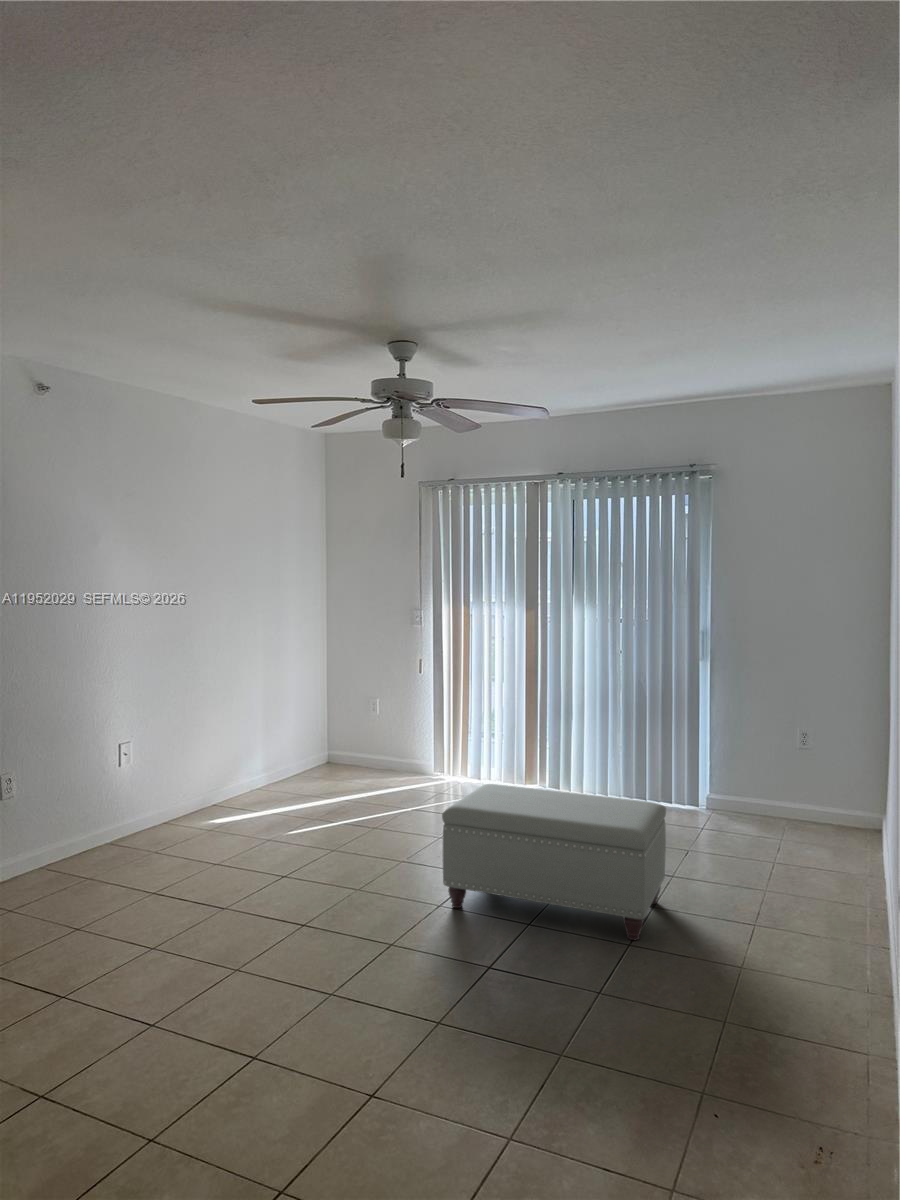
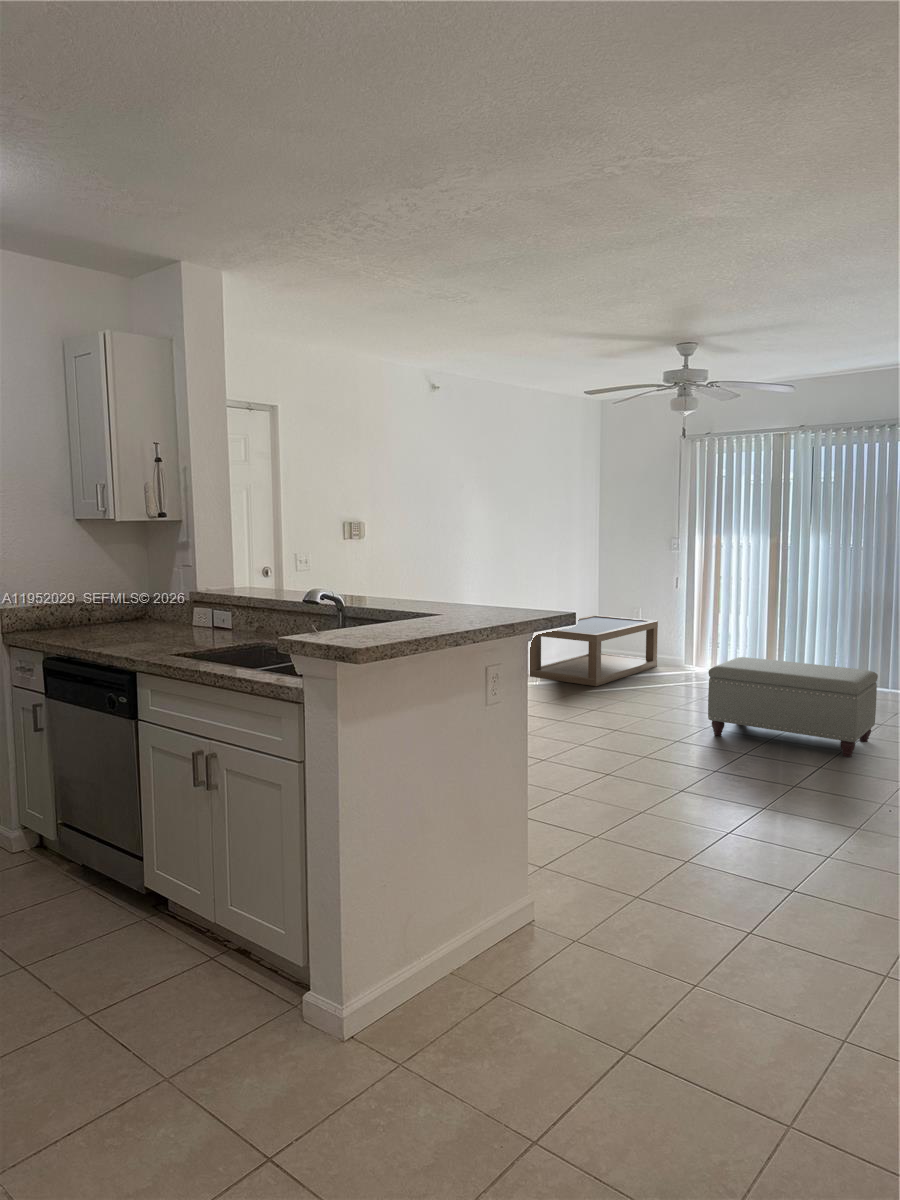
coffee table: none [217,709,396,817] -> present [530,615,658,686]

